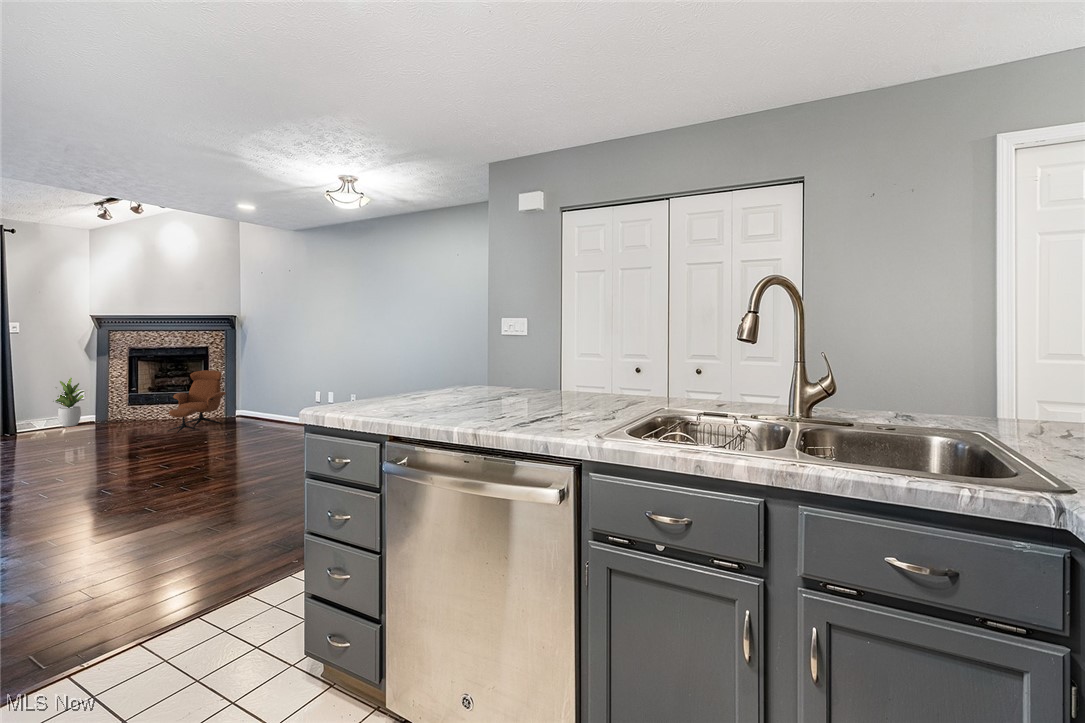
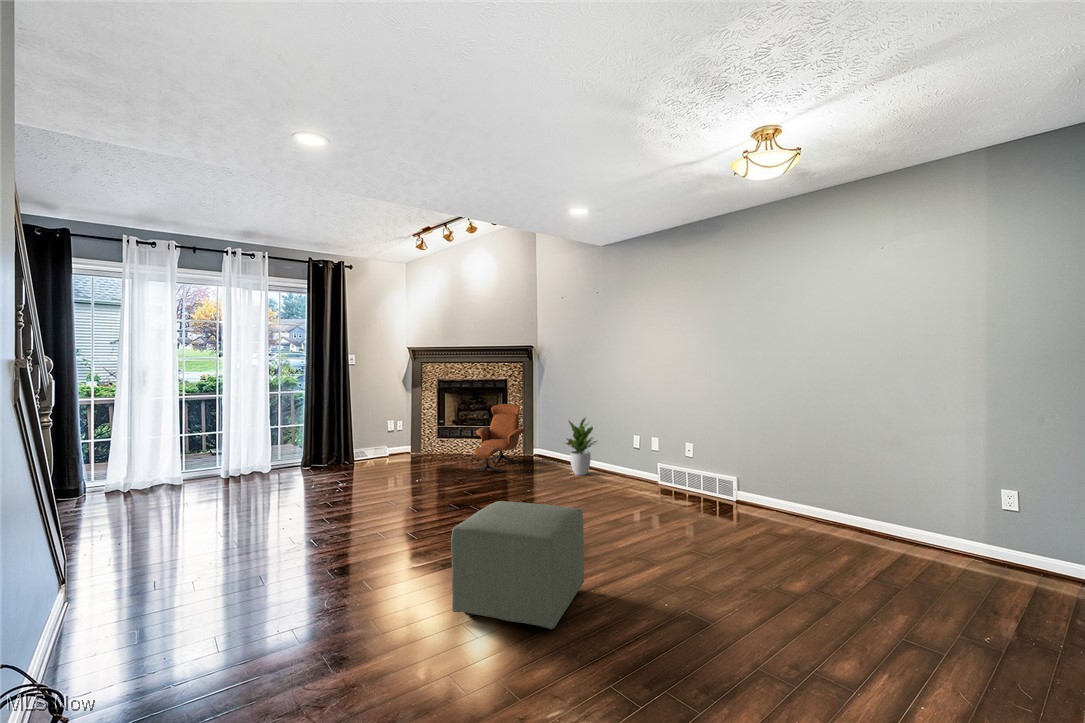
potted plant: present [56,378,85,426] -> present [566,418,597,475]
ottoman: none [134,427,244,498] -> present [451,501,584,629]

